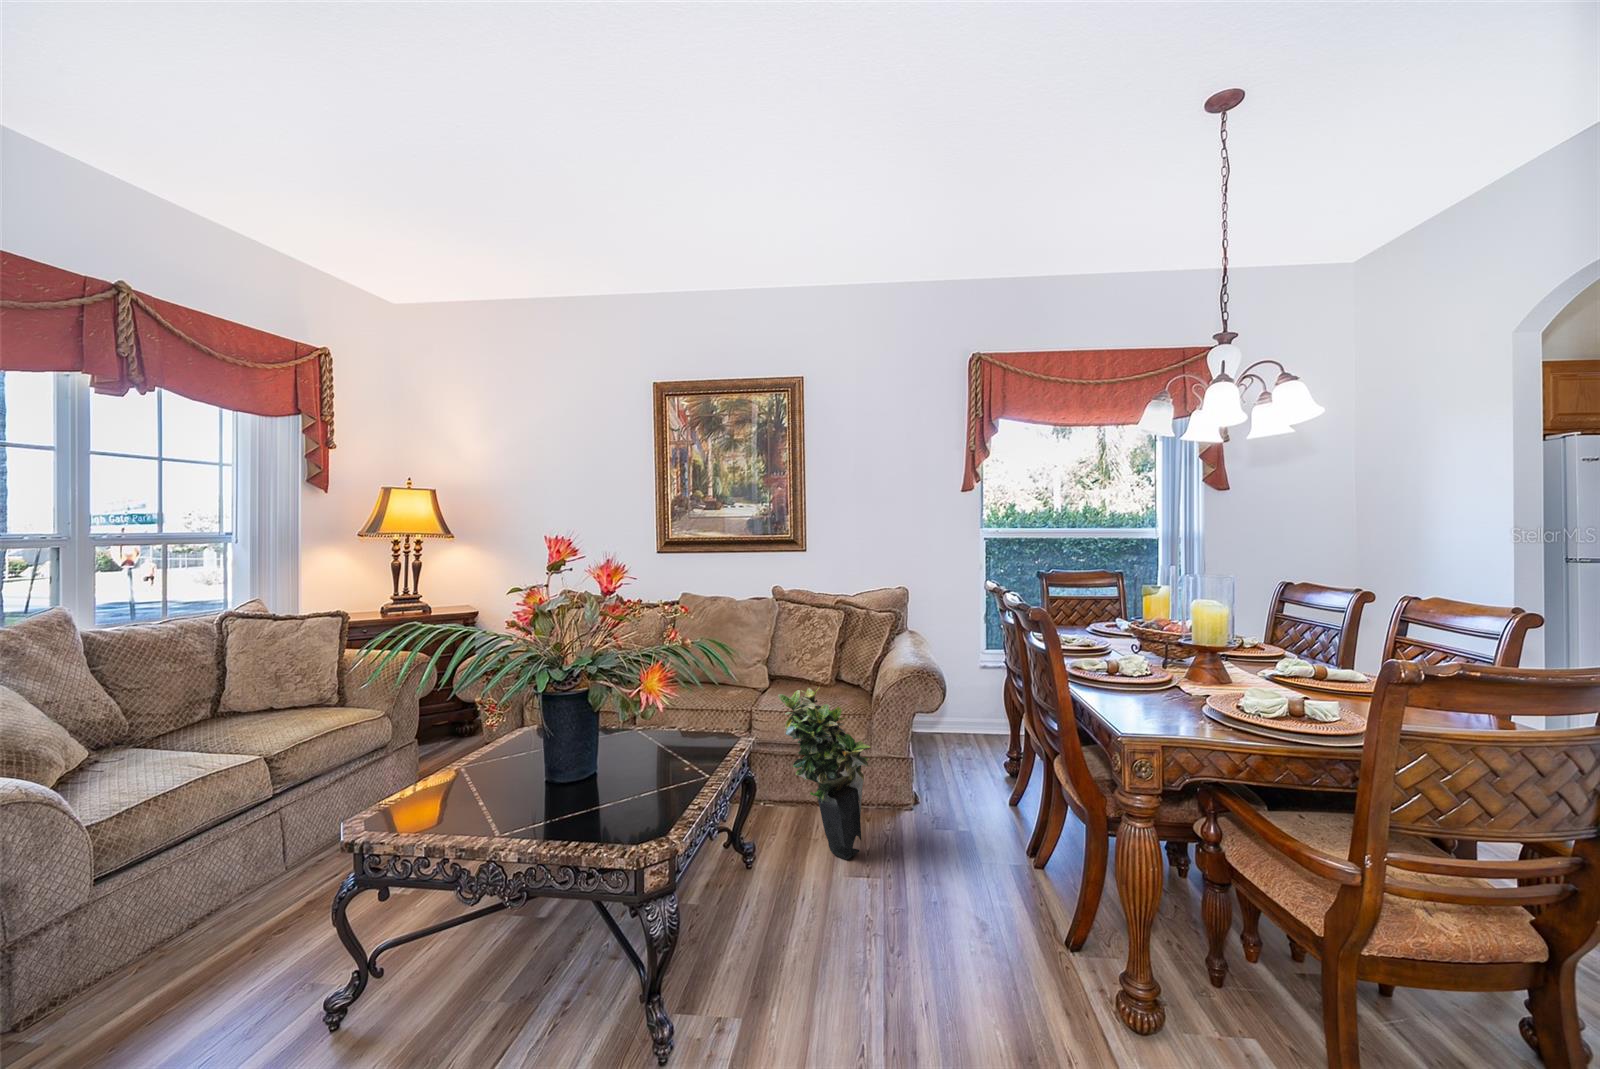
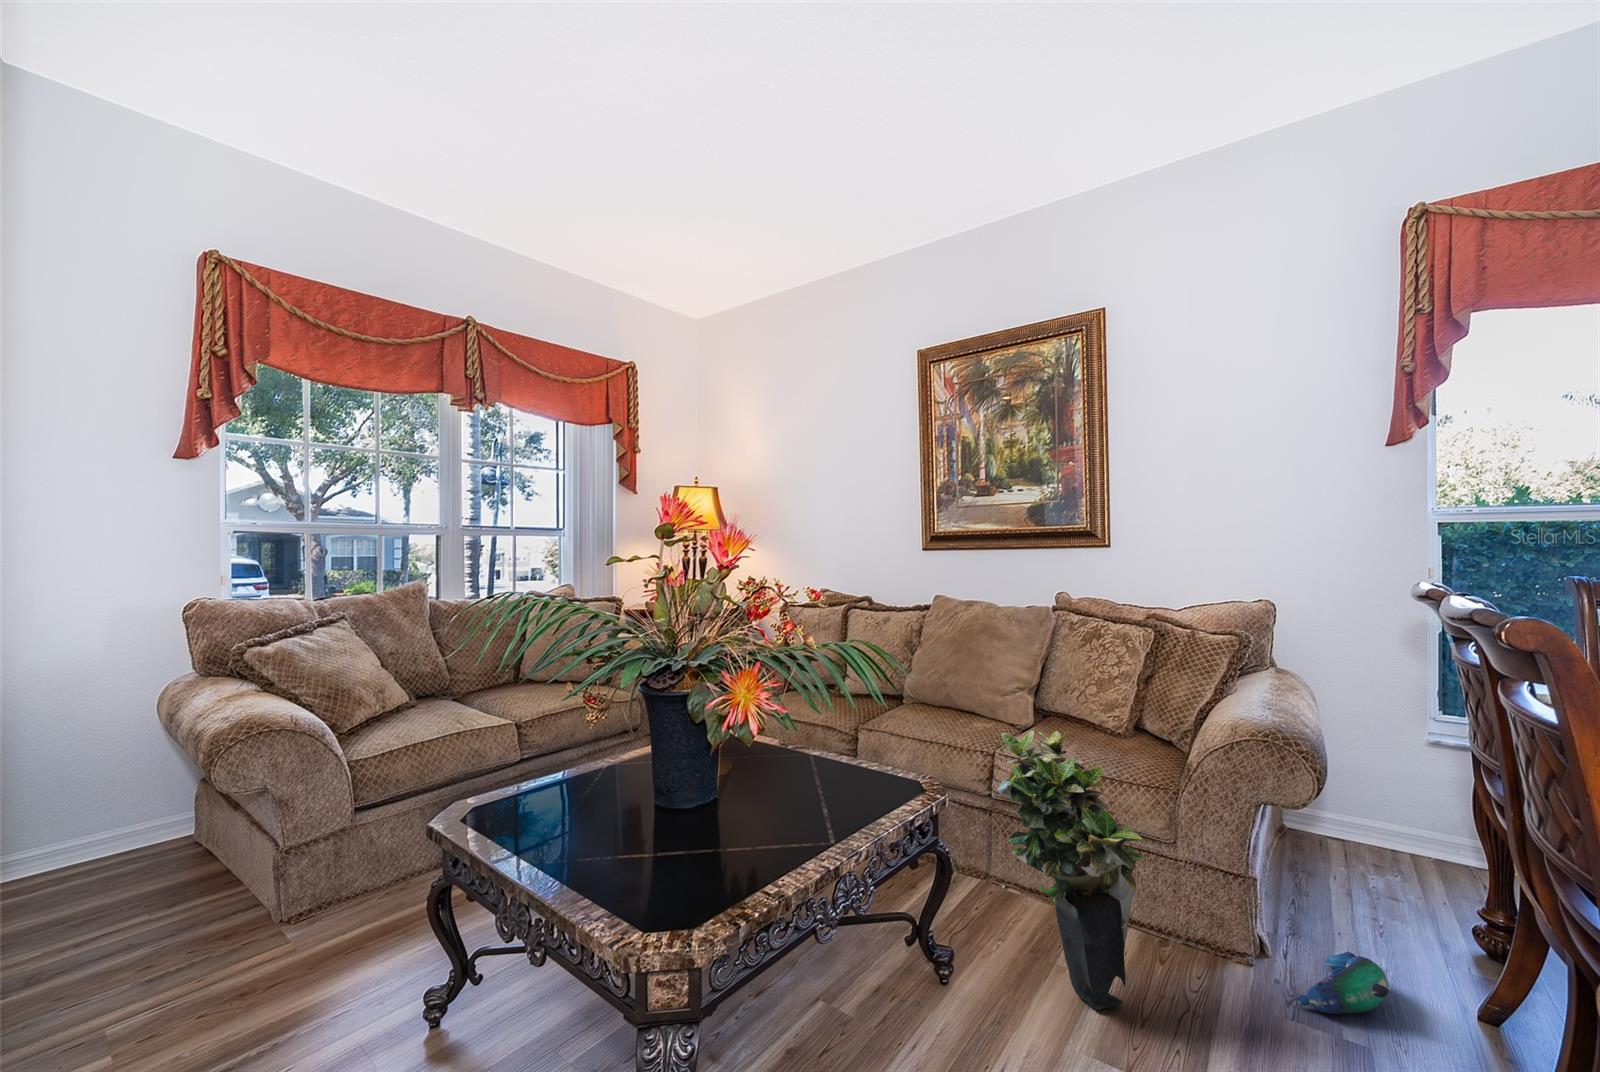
plush toy: none [938,789,977,824] -> present [1296,952,1390,1015]

